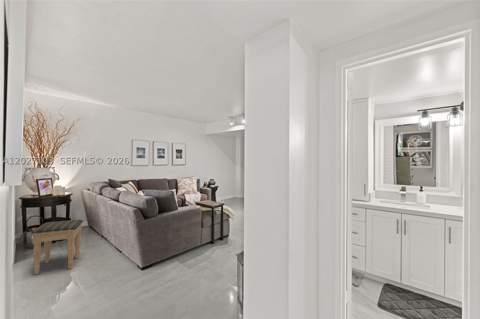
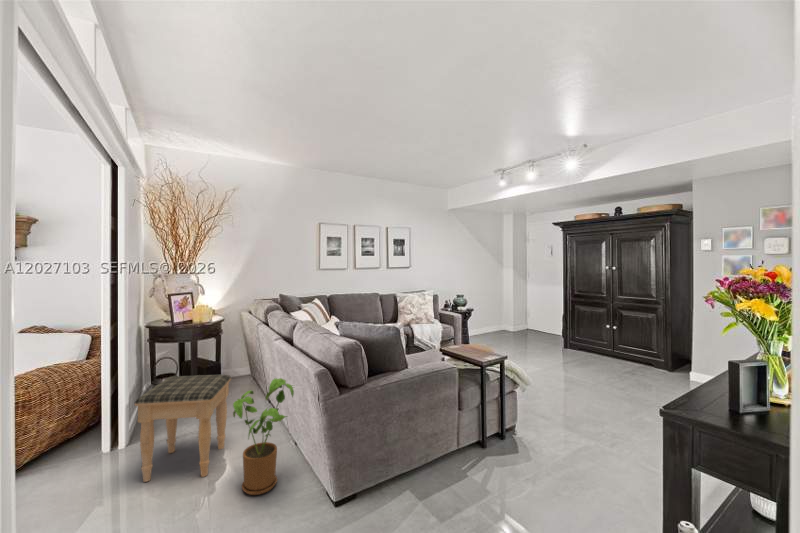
house plant: none [88,217,122,272] -> present [233,378,294,495]

